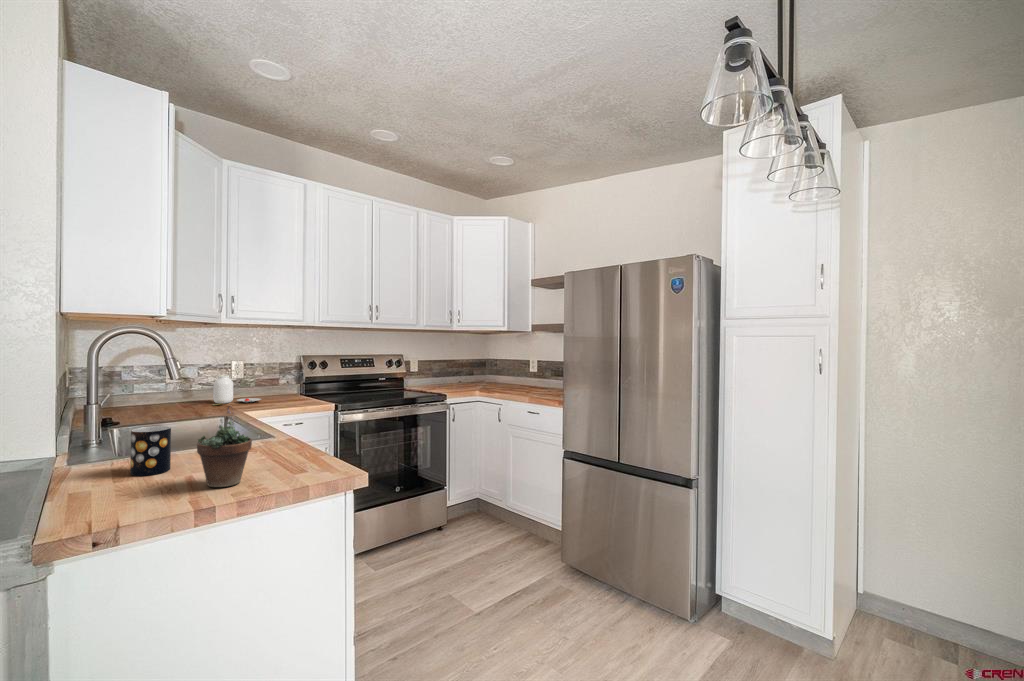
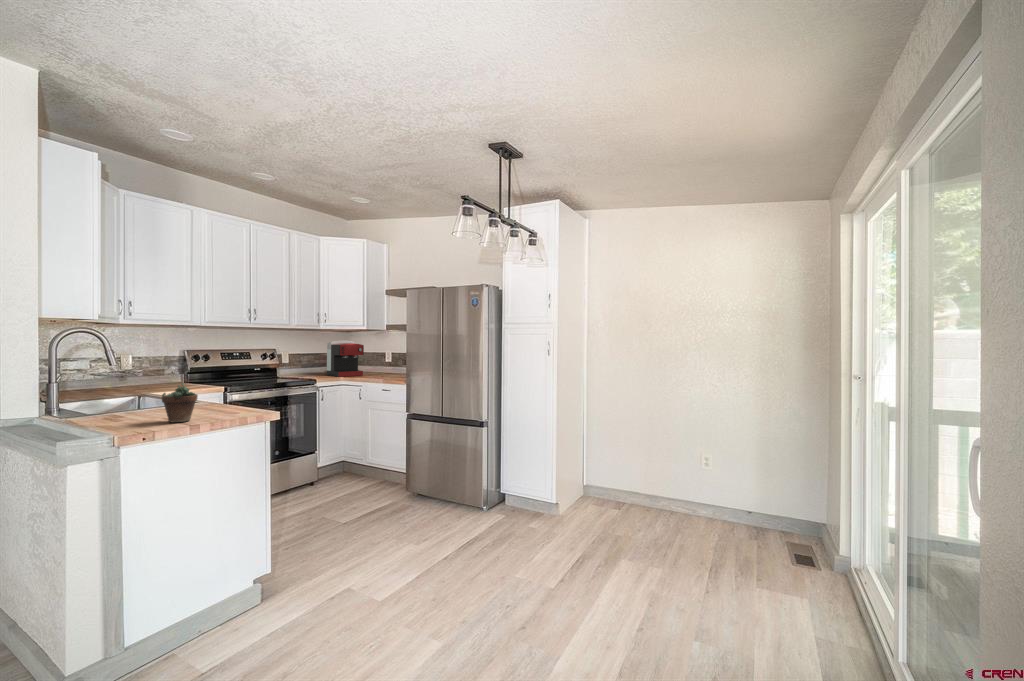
coffee maker: none [461,344,505,391] -> present [327,340,364,377]
jar: present [213,375,261,405] -> none [108,367,156,391]
mug: present [130,426,171,476] -> none [102,391,130,422]

